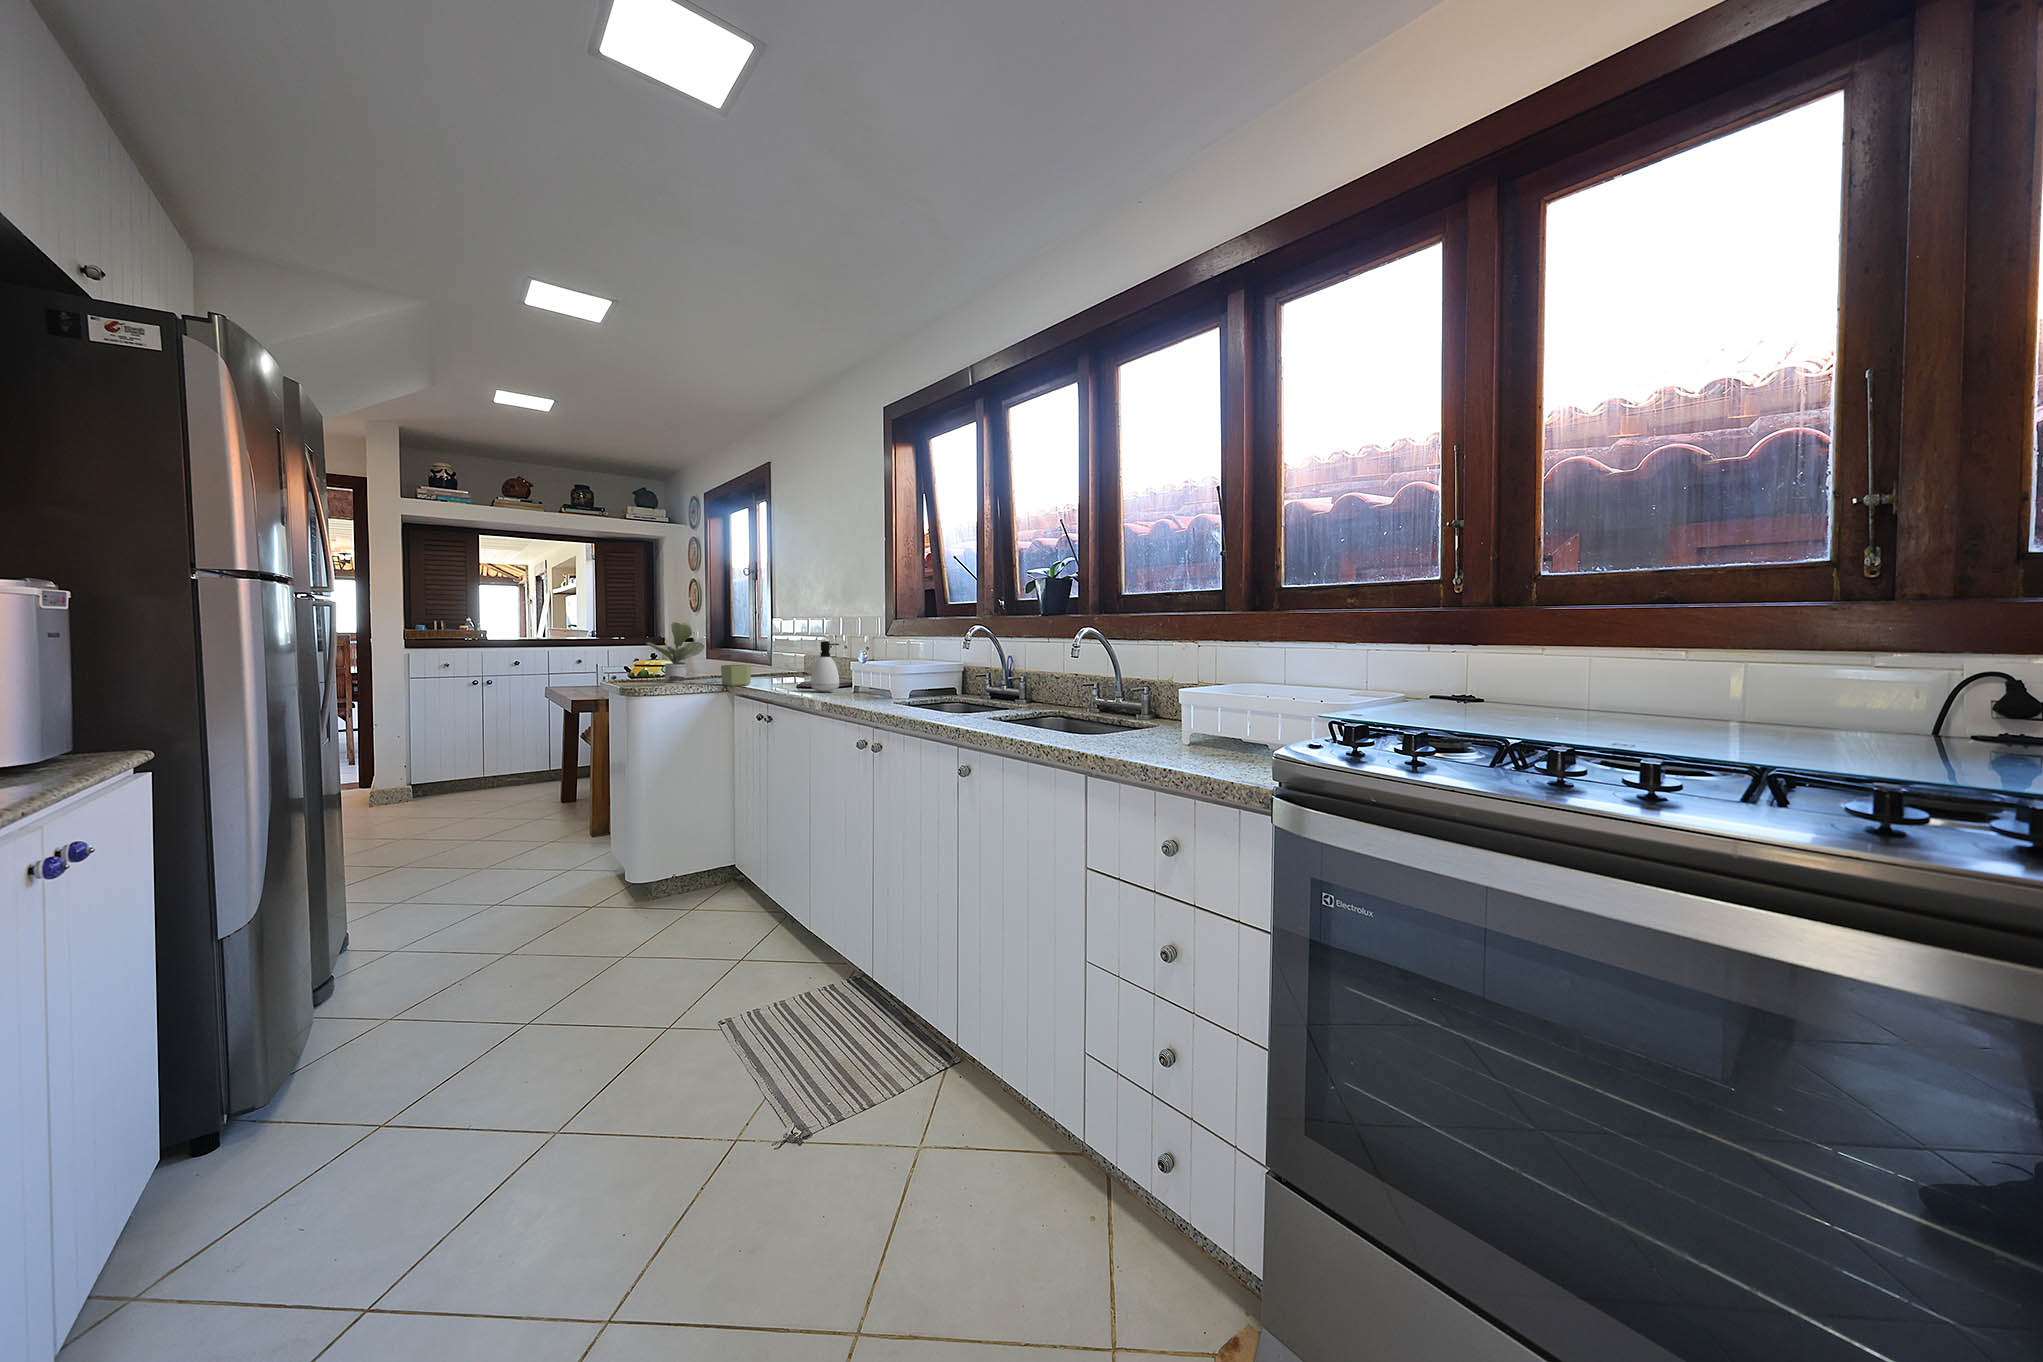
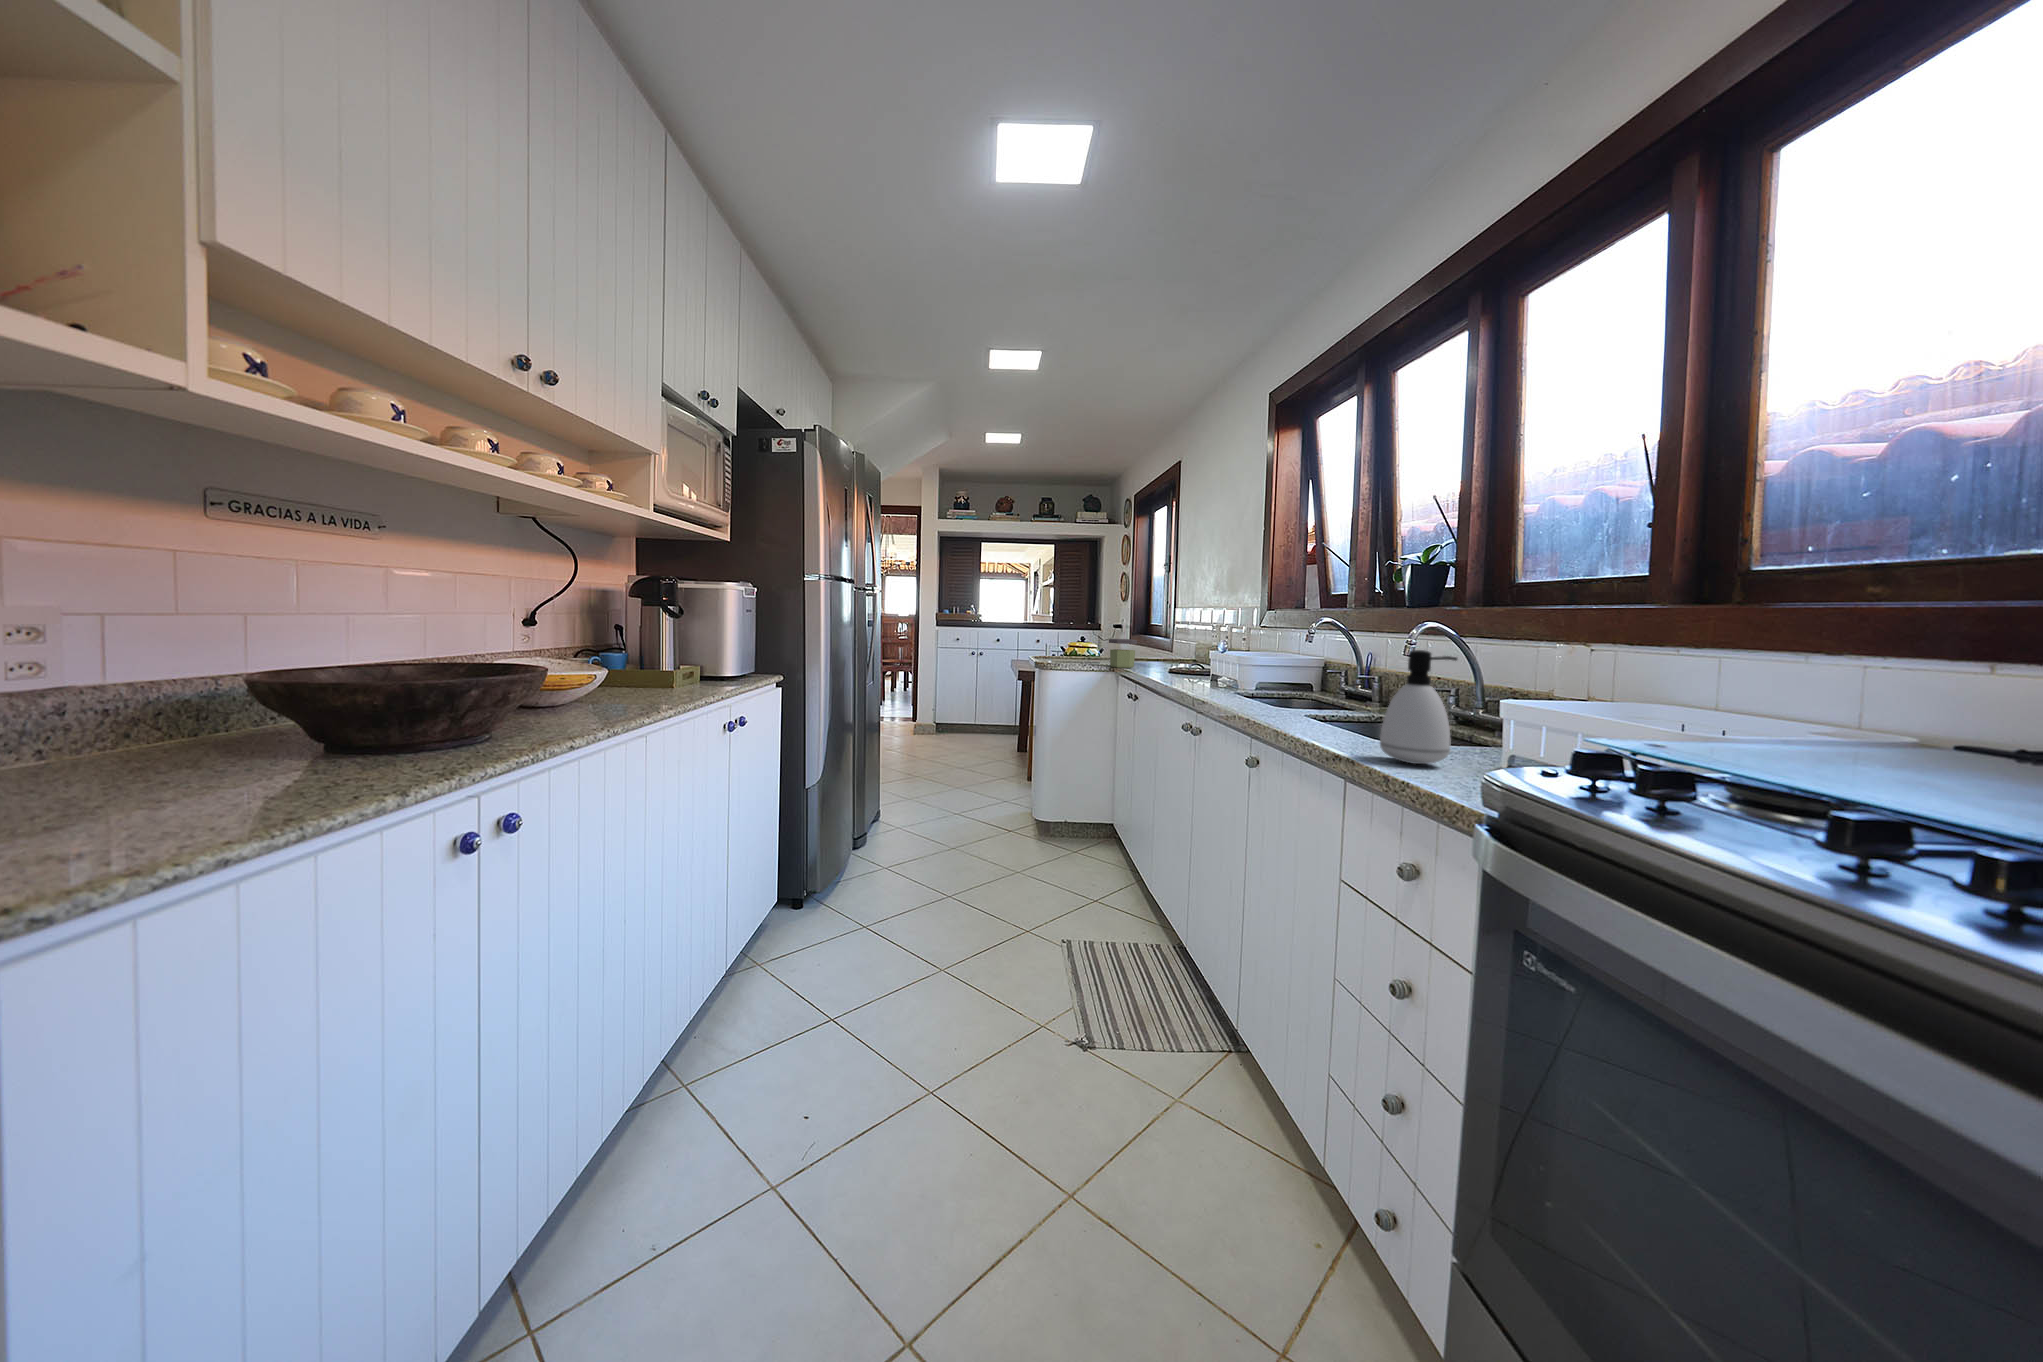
potted plant: present [646,620,705,682] -> none [1058,610,1102,661]
soap dispenser: present [811,641,839,692] -> present [1380,650,1457,764]

